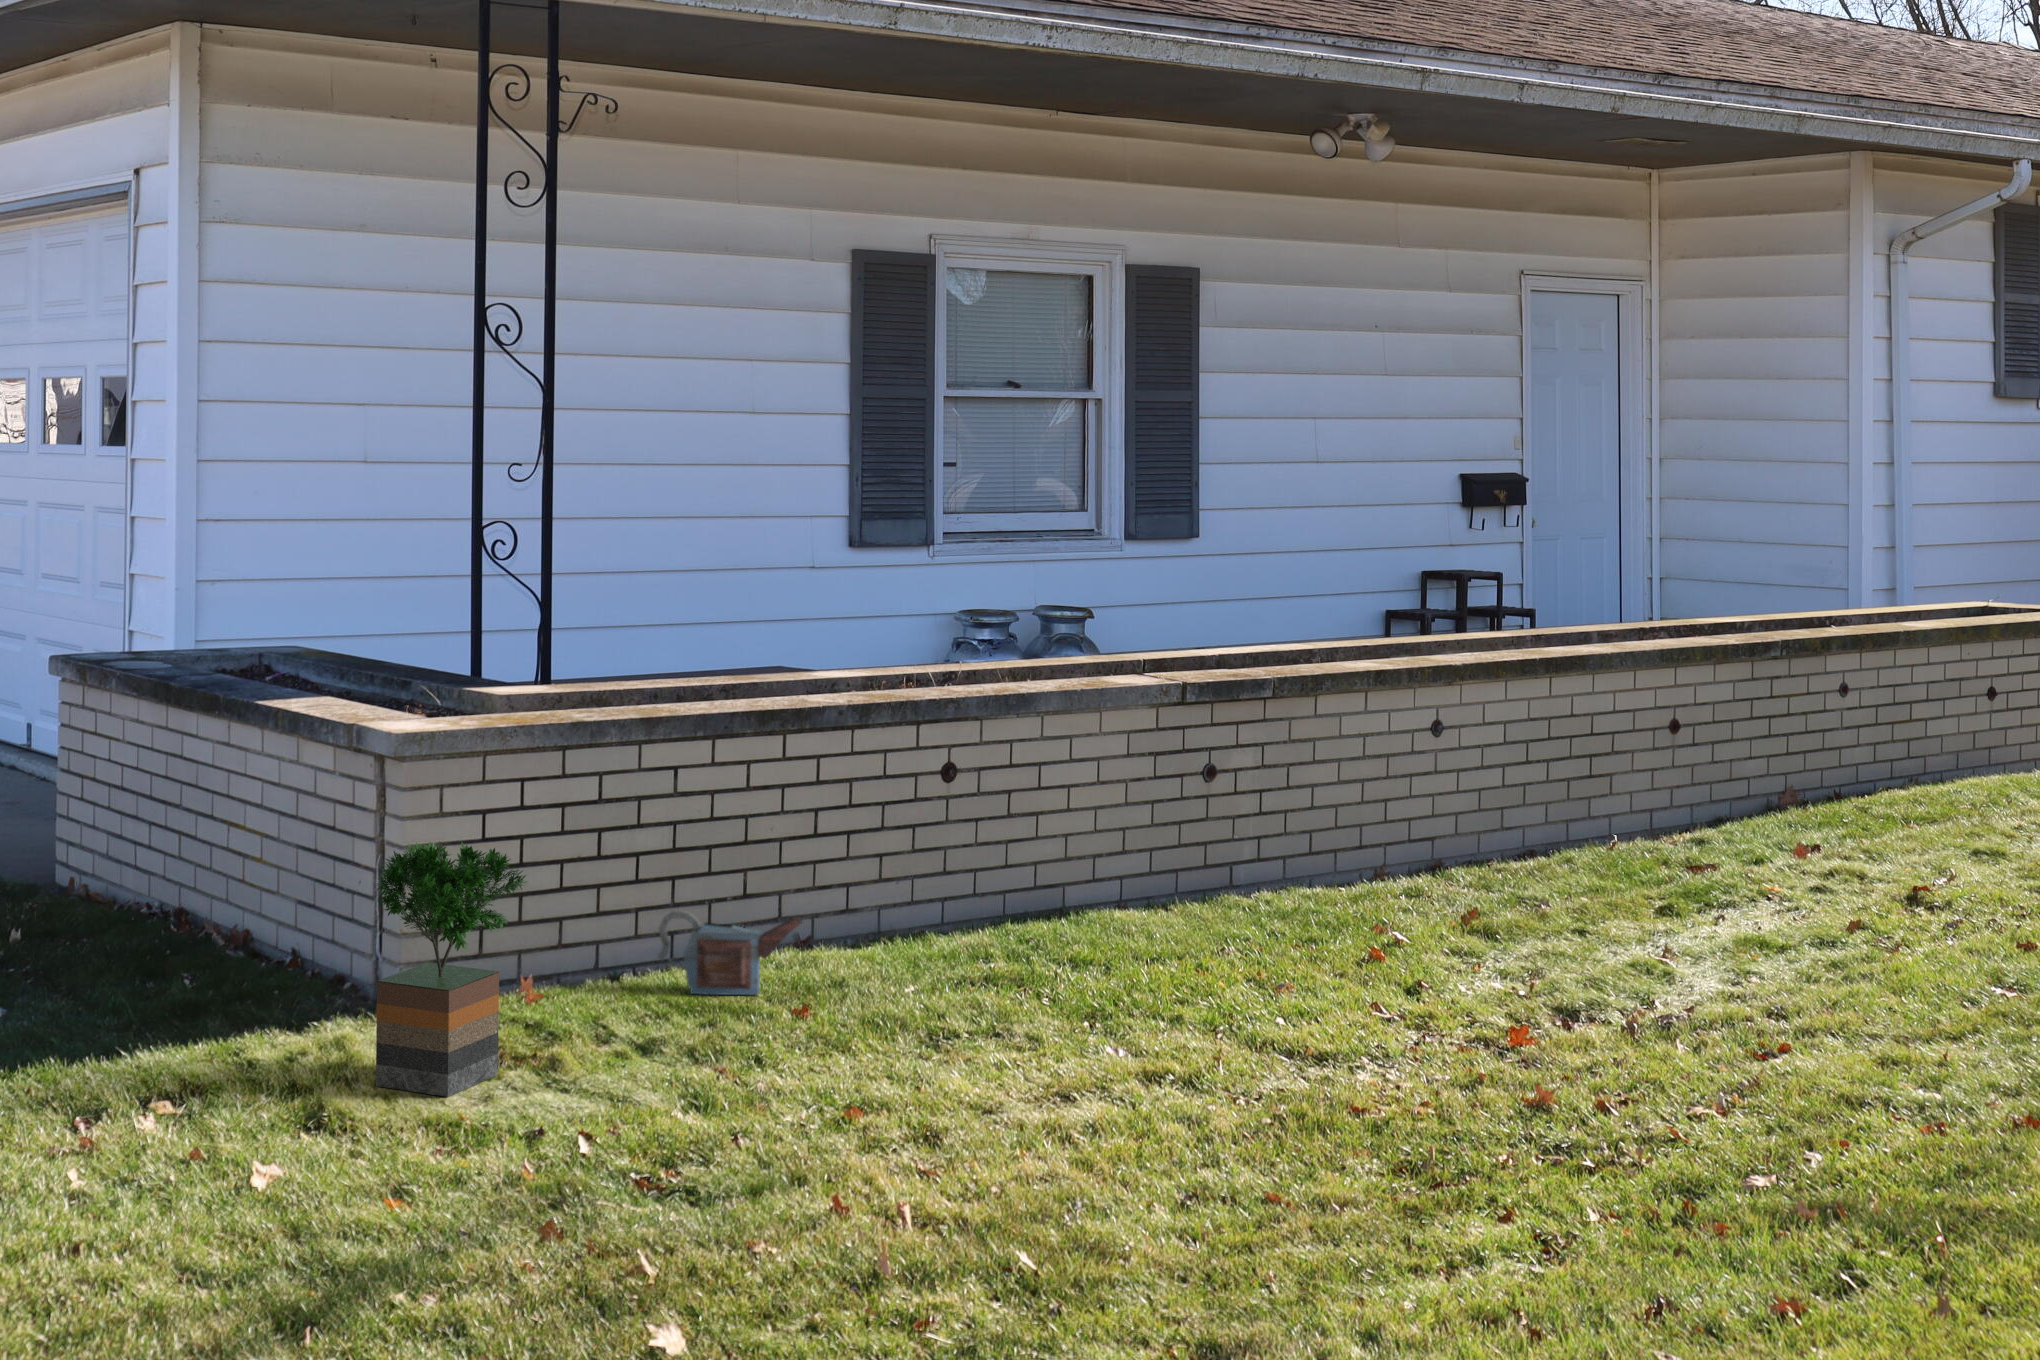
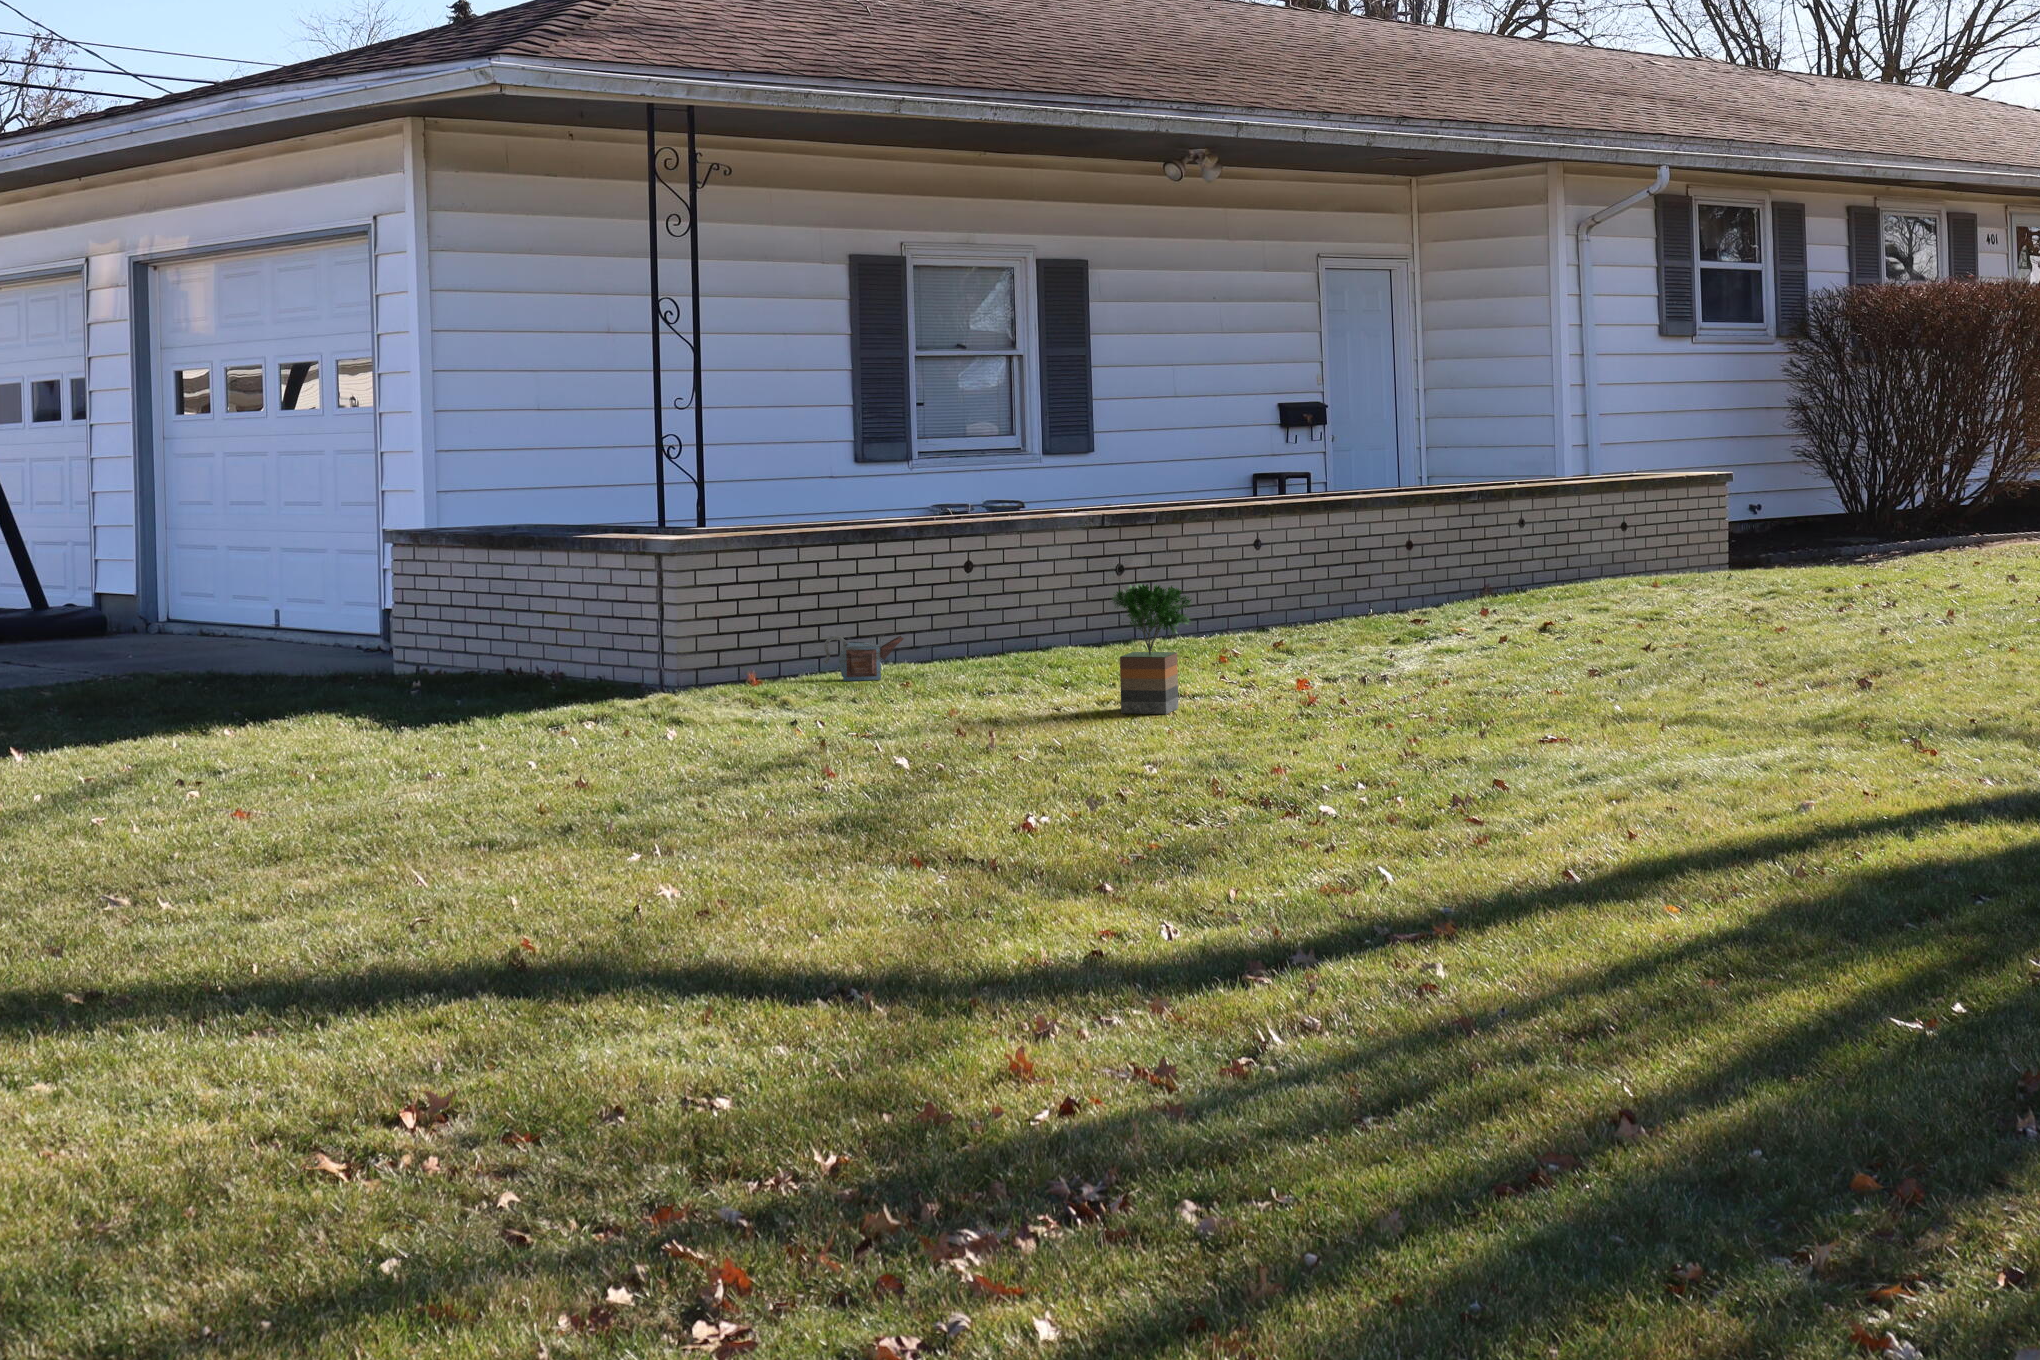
potted tree: present [374,841,527,1097] -> present [1113,583,1191,714]

